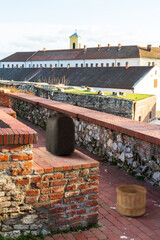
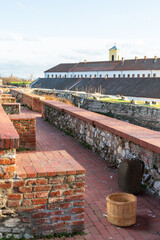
backpack: present [46,112,75,155] -> present [118,158,145,194]

